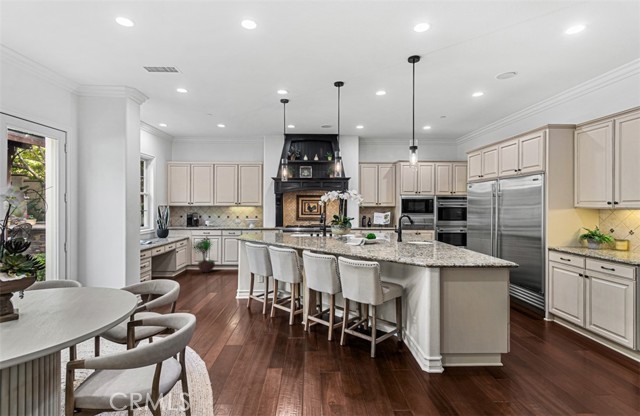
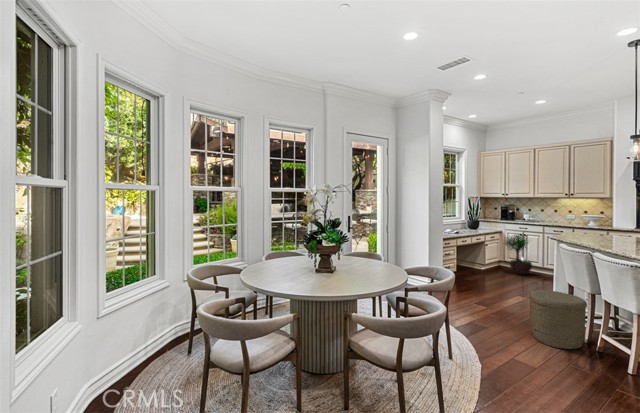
woven basket: none [229,281,265,325] -> present [529,290,587,349]

